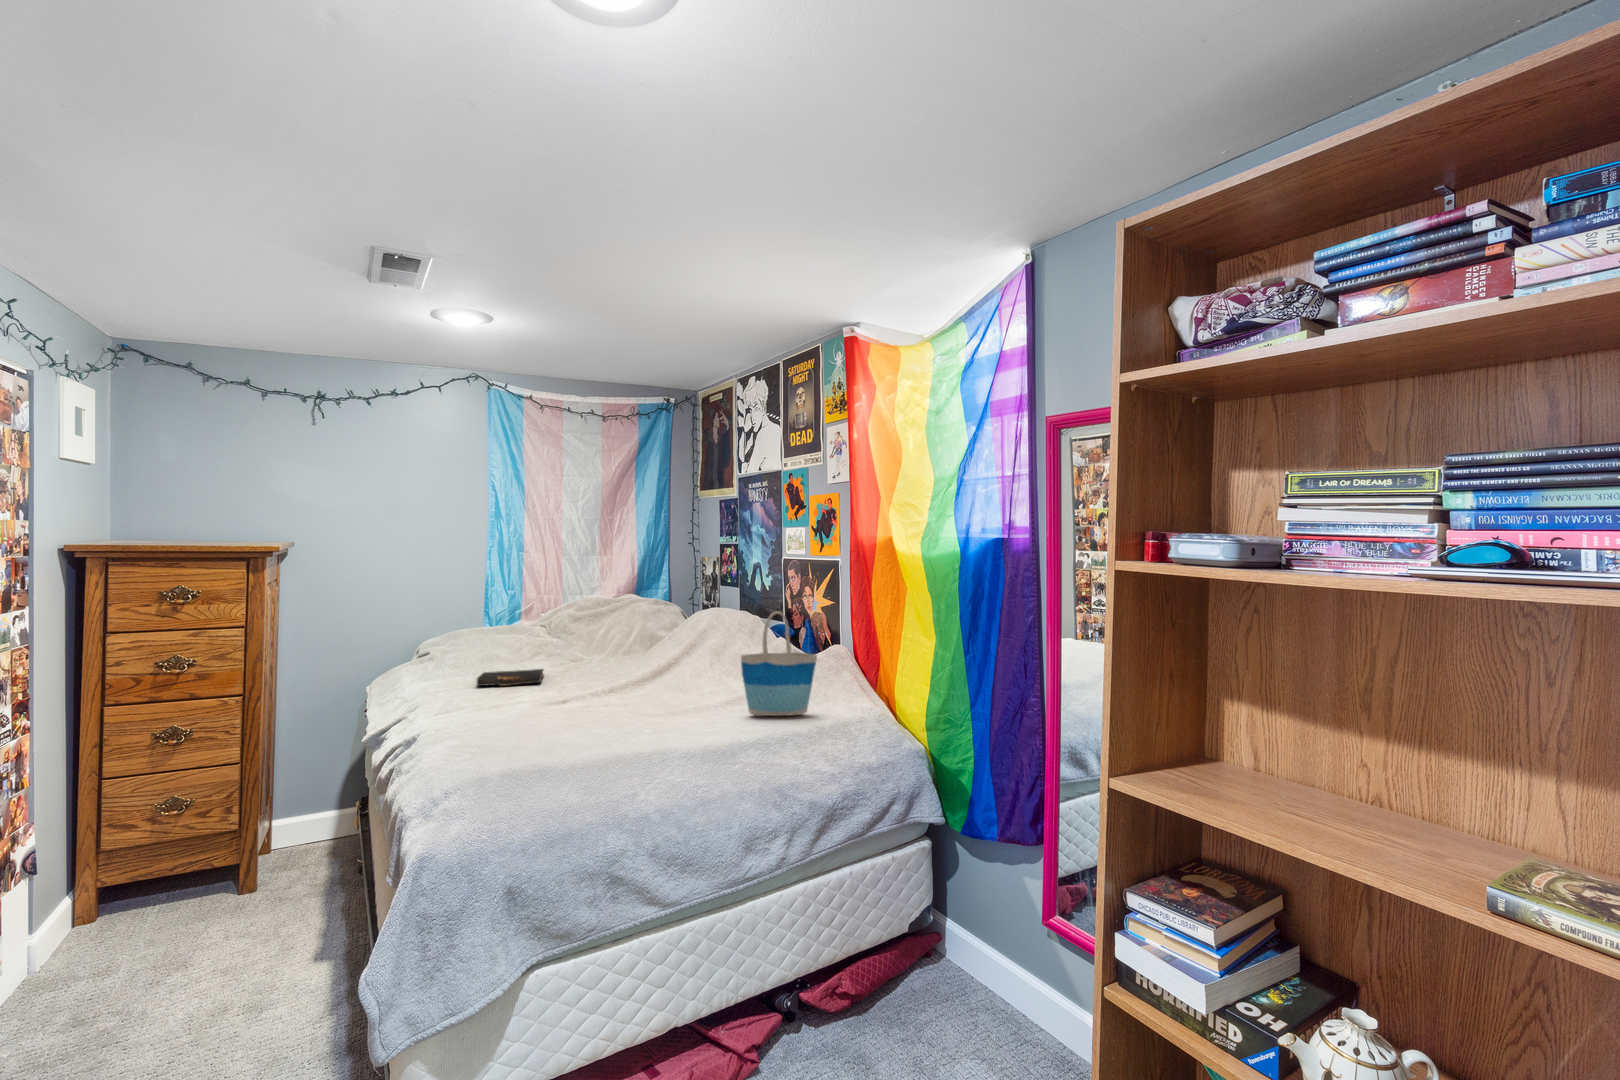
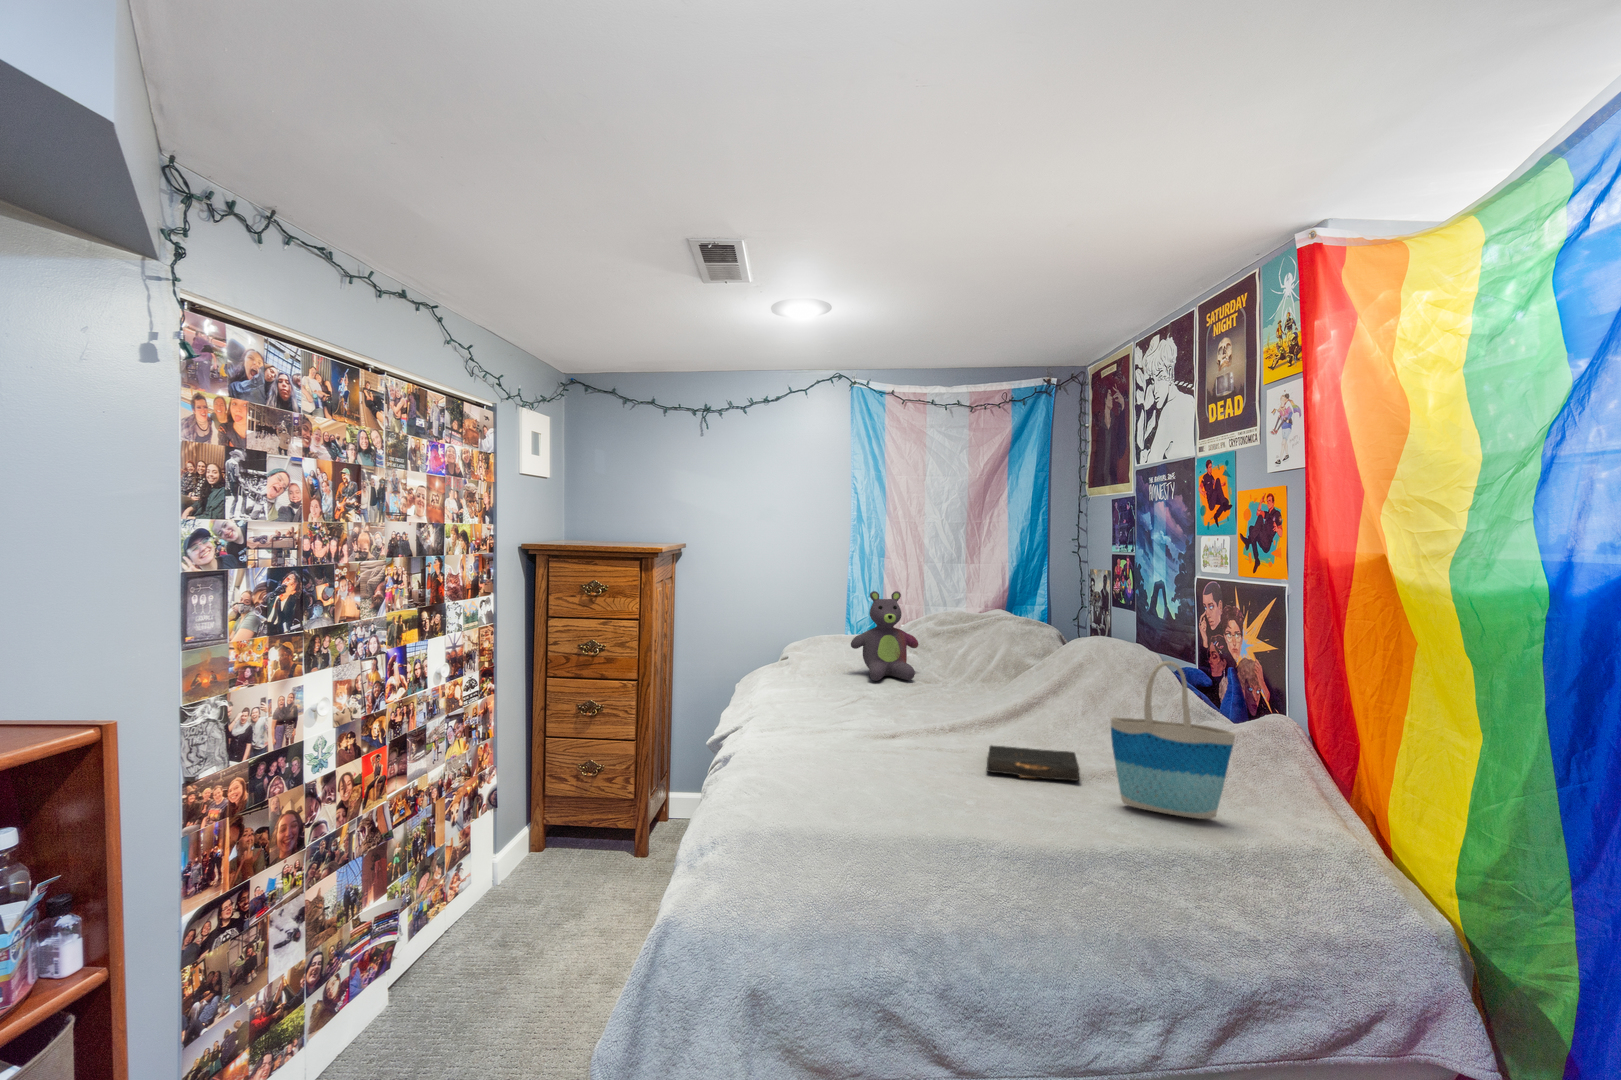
stuffed bear: none [498,582,563,664] -> present [851,591,918,681]
book: present [477,669,544,686] -> present [987,745,1080,781]

